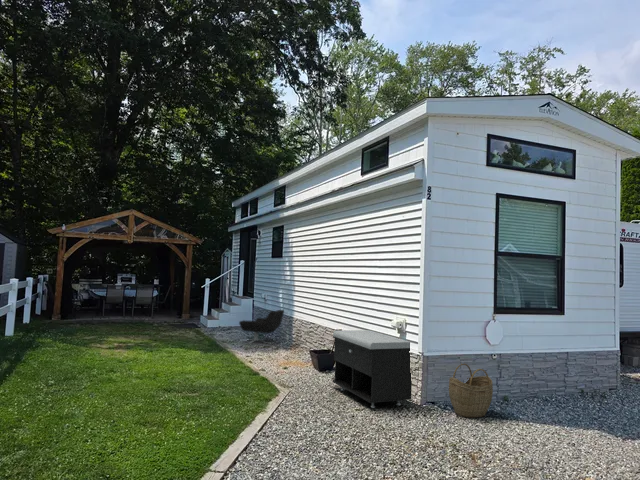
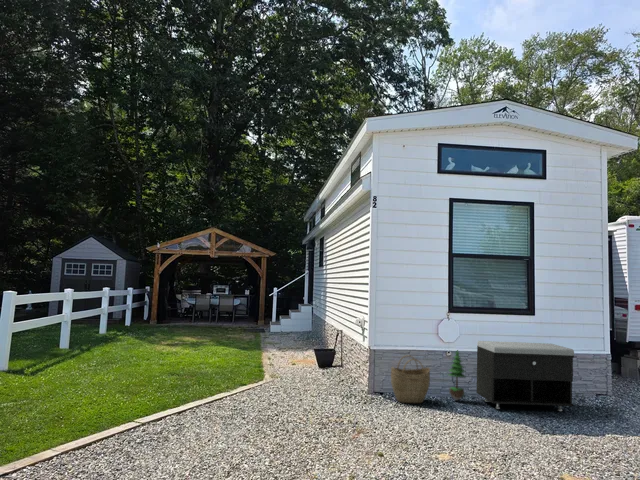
lounge chair: present [239,310,284,343] -> none [281,315,323,345]
storage bench: present [333,330,412,408] -> present [477,341,574,411]
potted tree: none [499,354,519,409] -> present [449,350,466,401]

